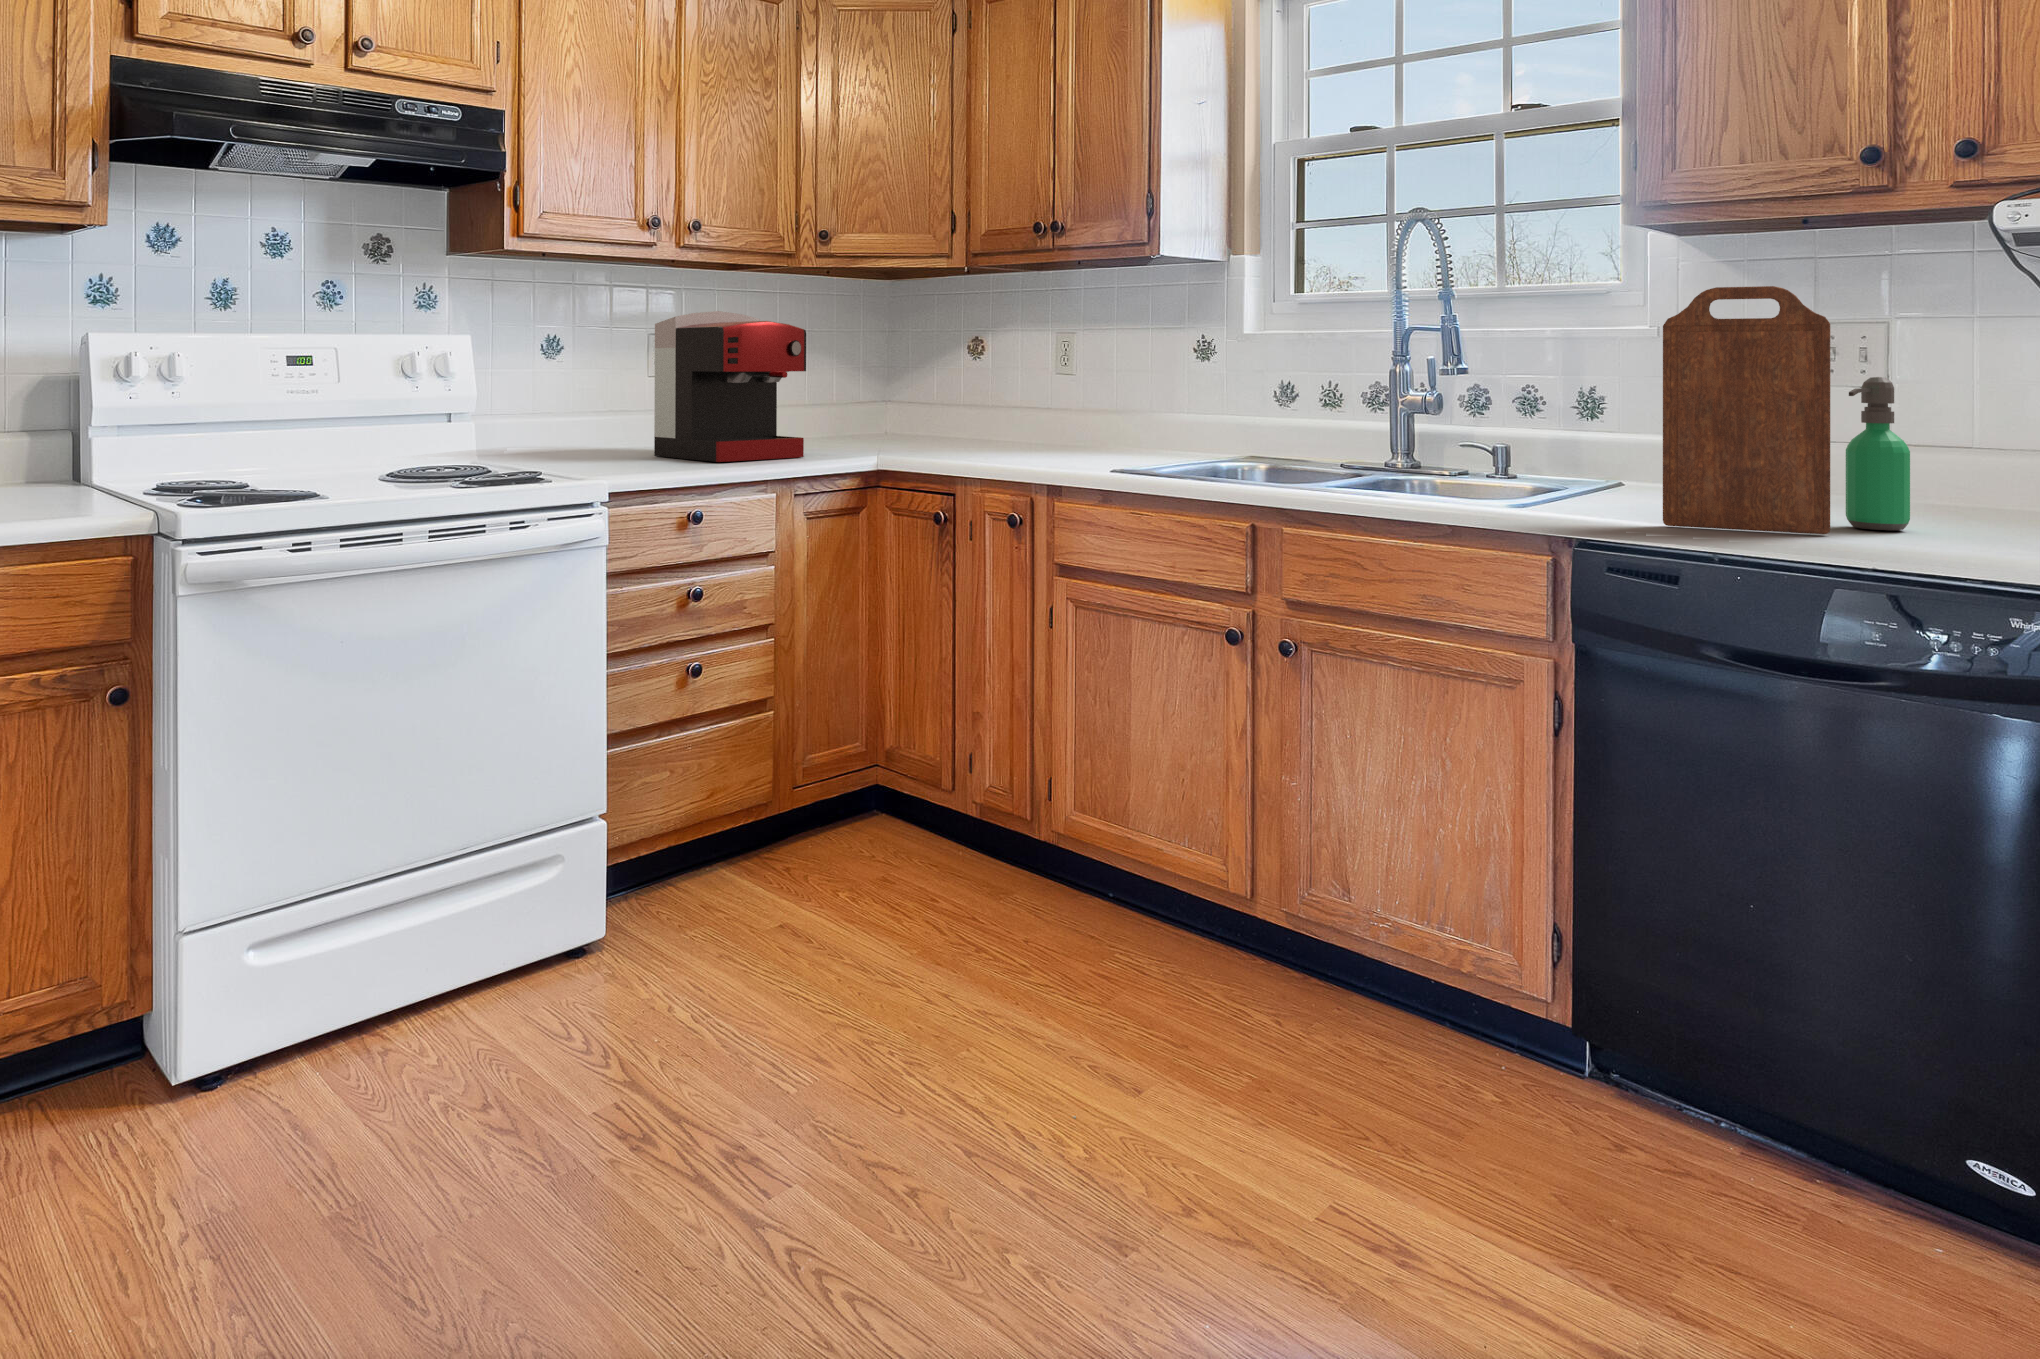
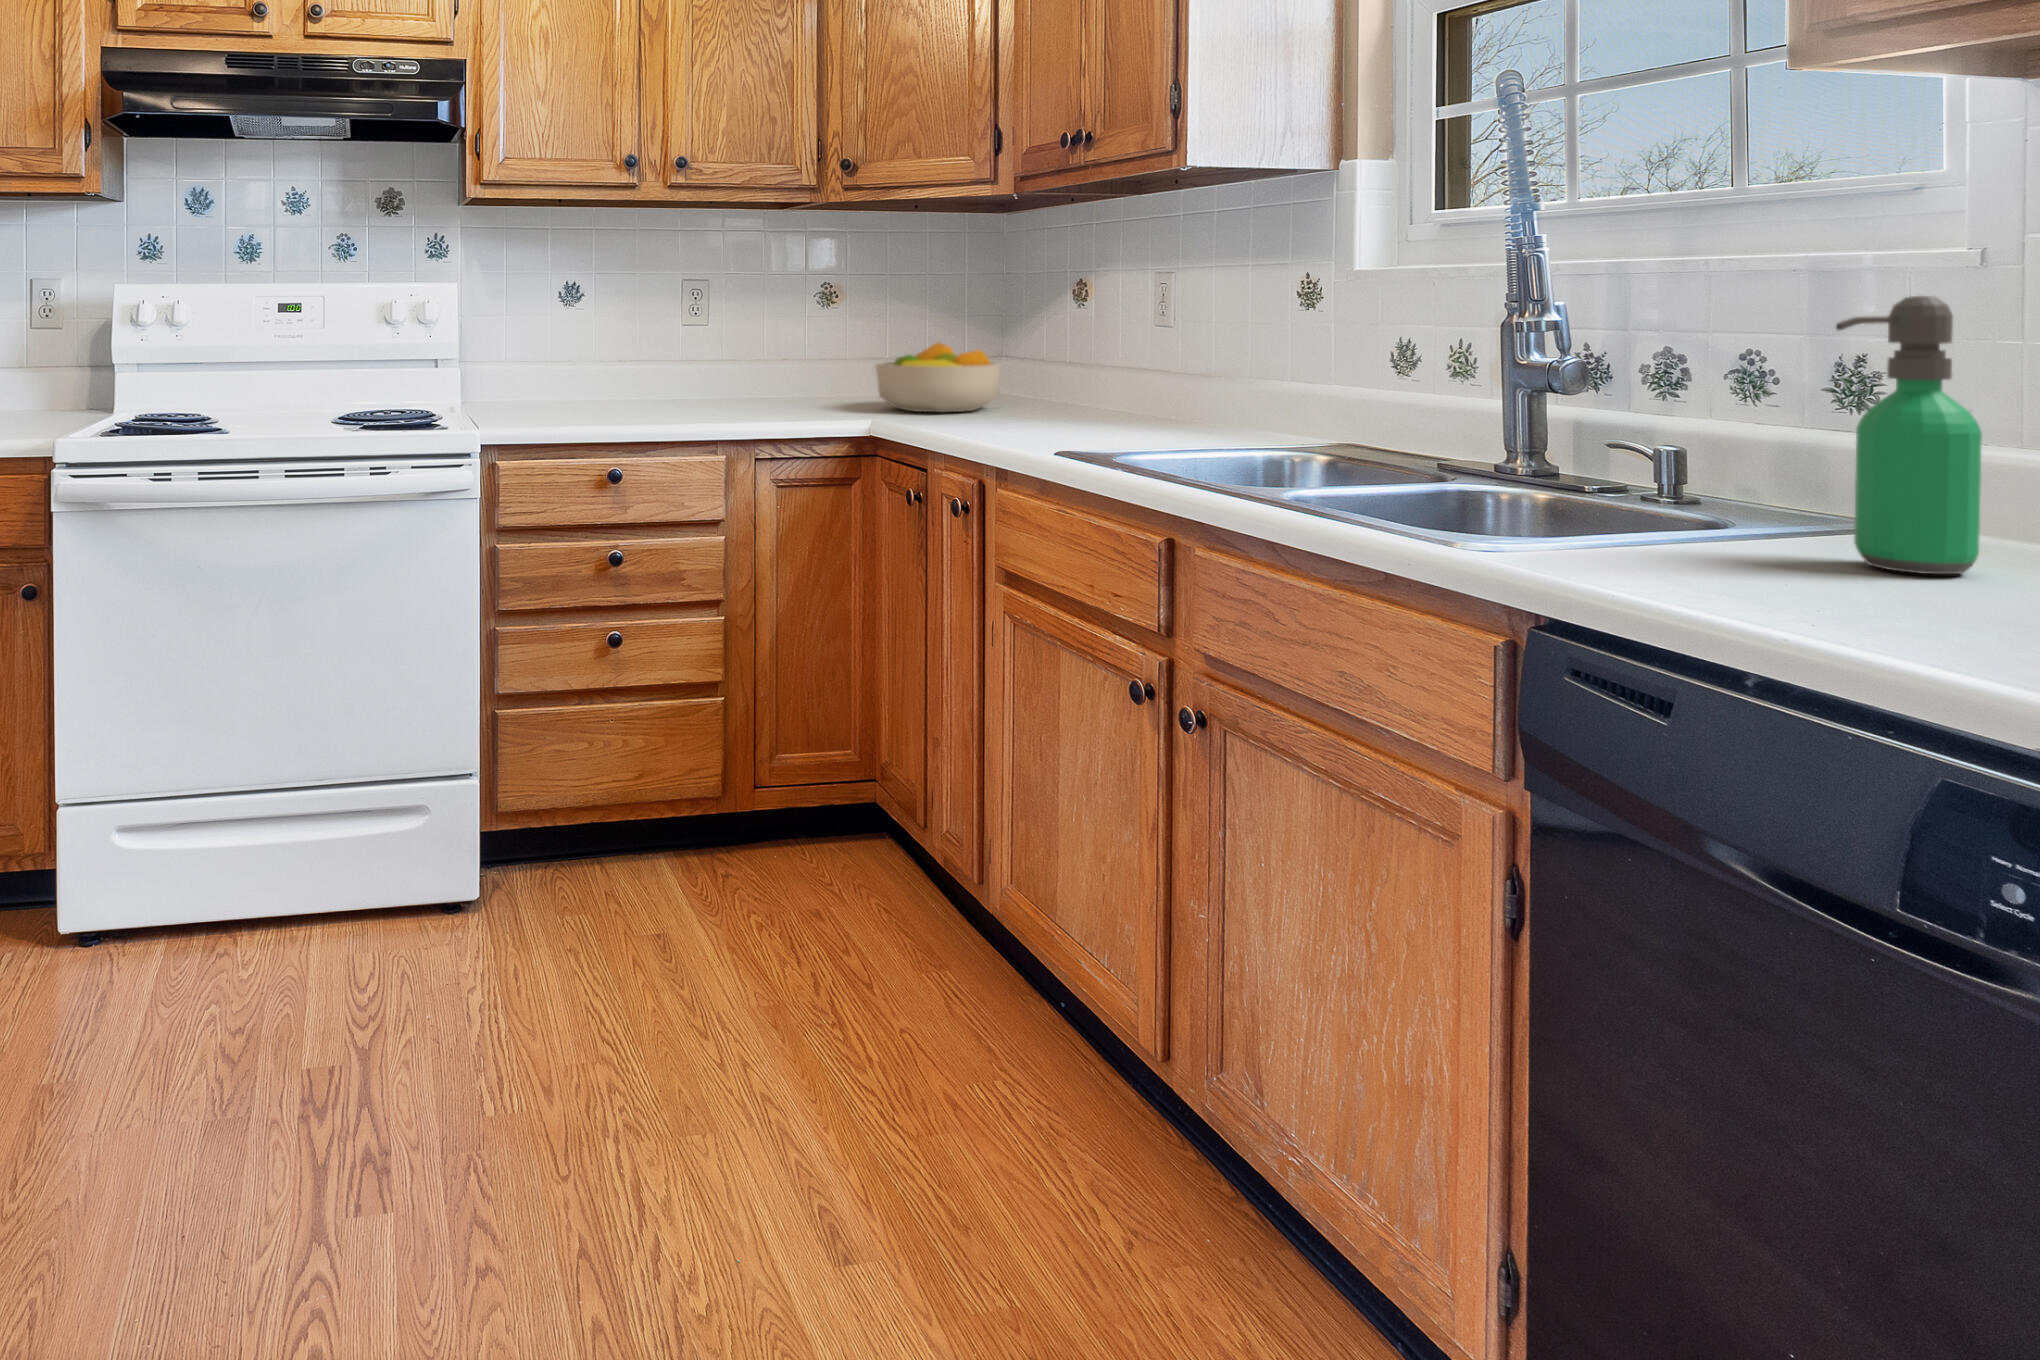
cutting board: present [1663,286,1830,534] -> none [1489,144,1755,570]
coffee maker: present [654,311,806,462] -> none [639,250,774,409]
fruit bowl: none [898,398,1011,459] -> present [876,342,1001,412]

